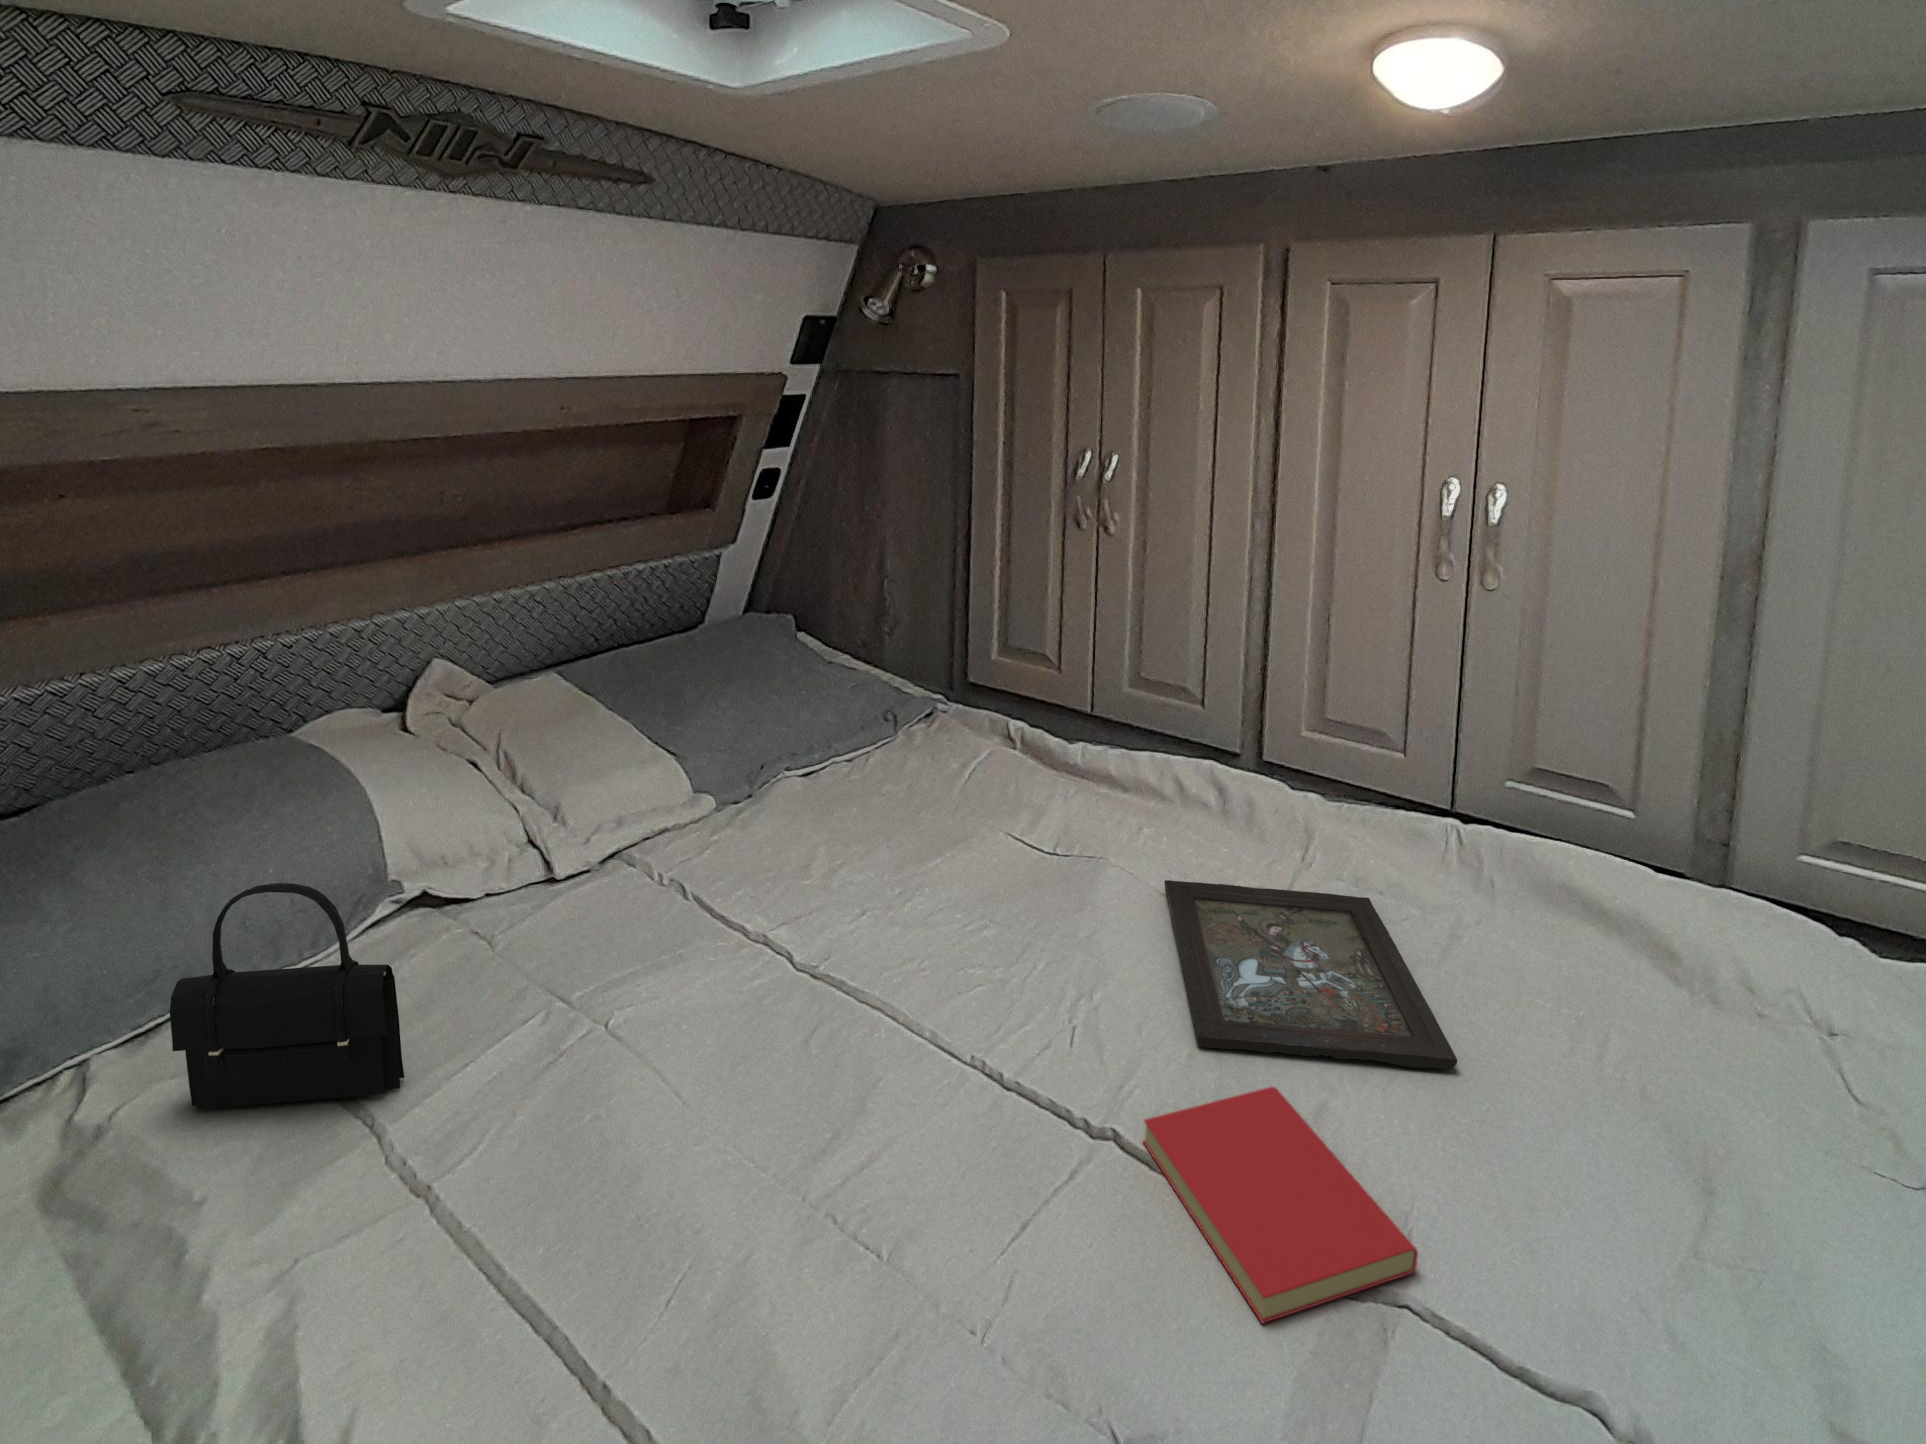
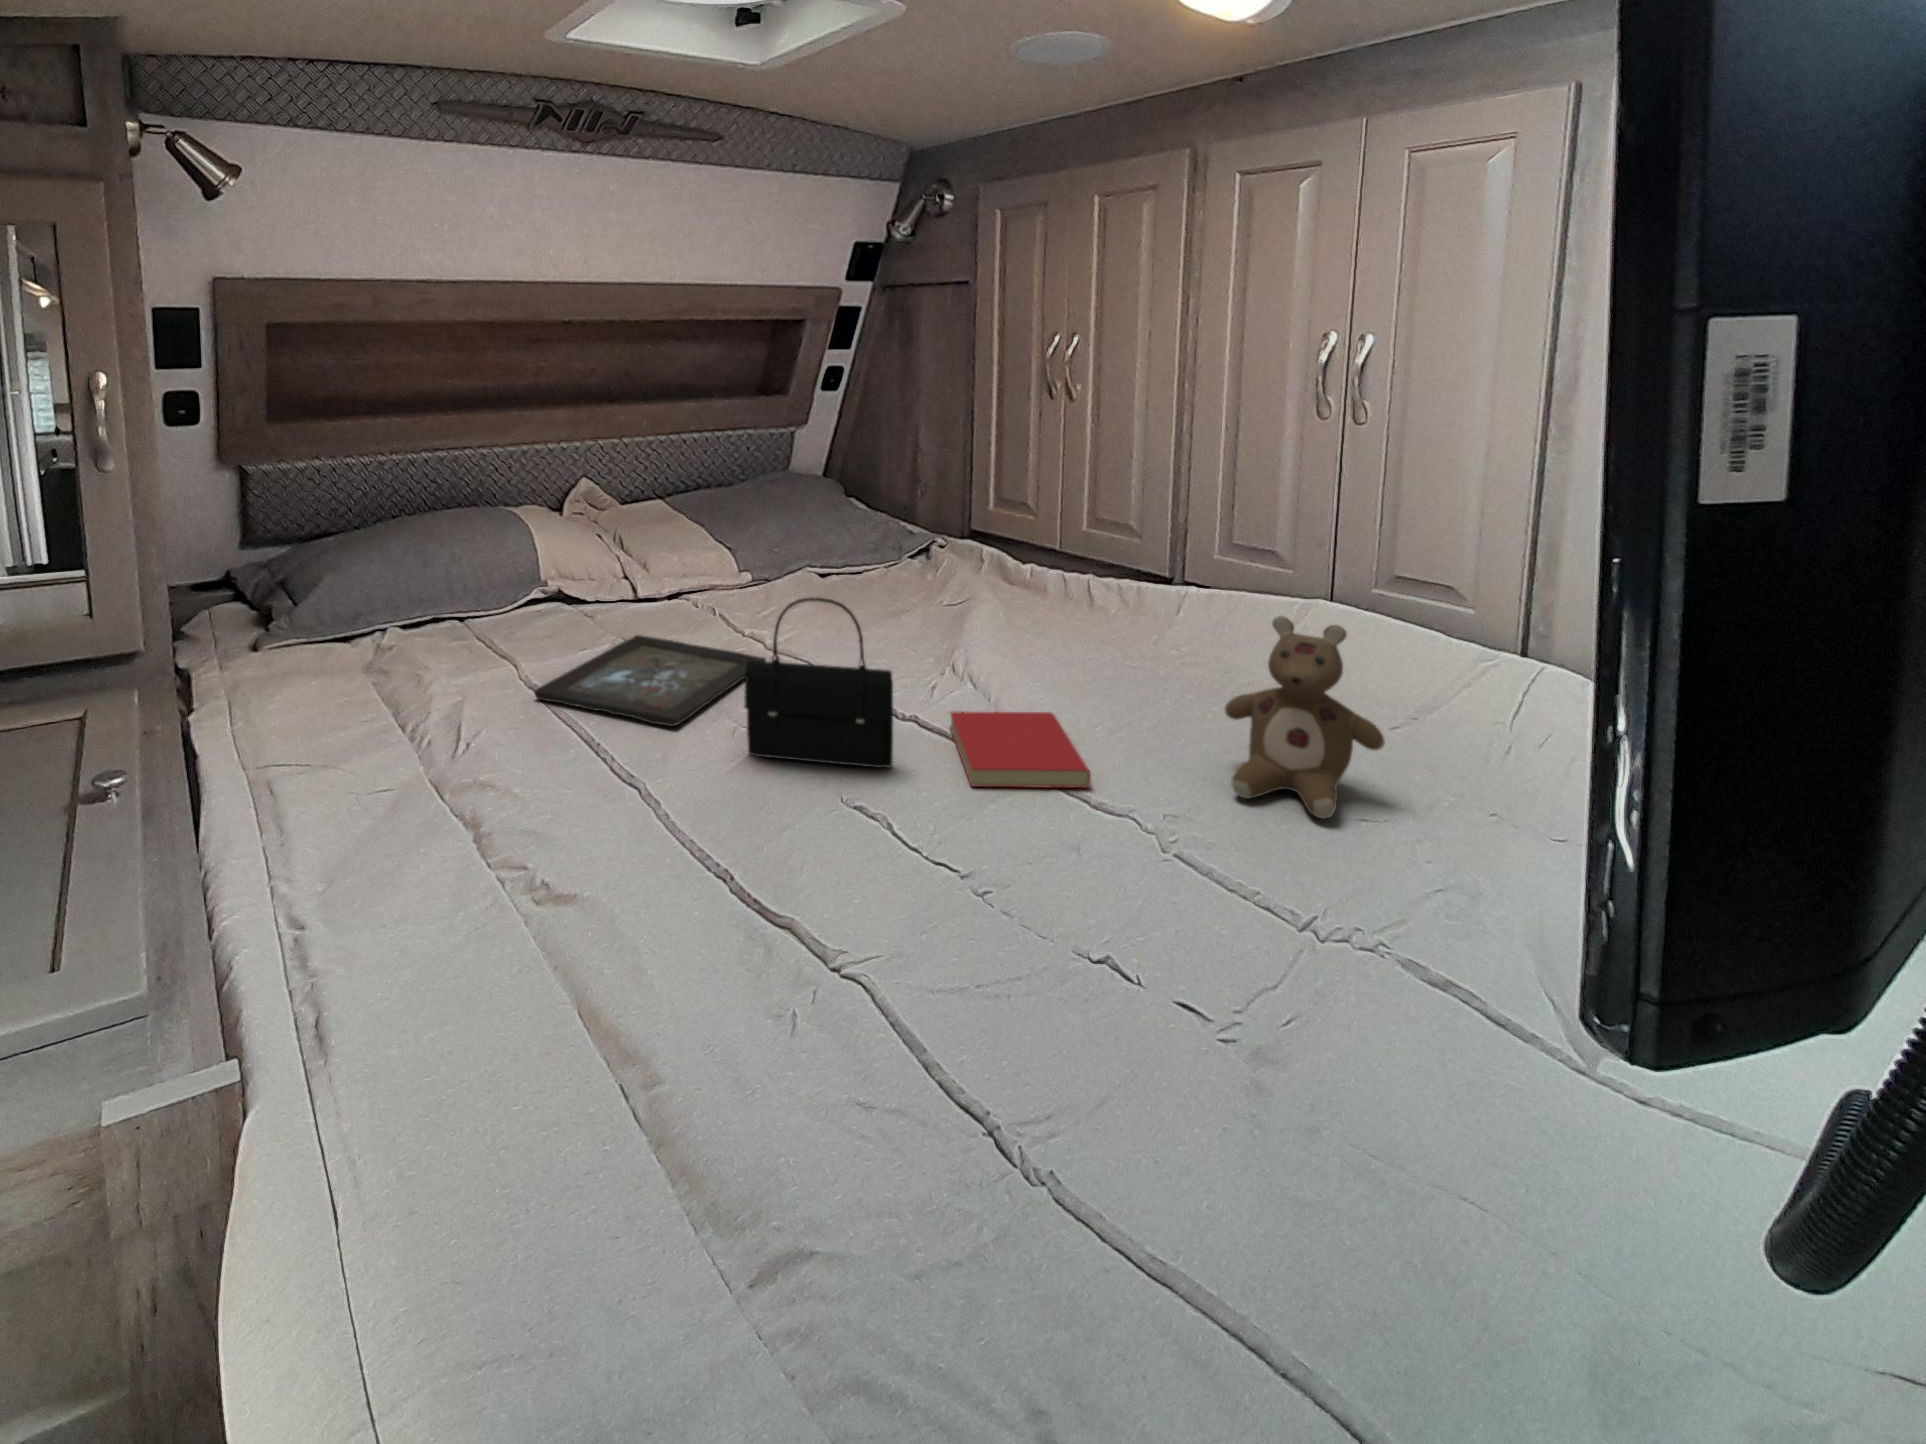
tray: present [1164,880,1457,1069] -> present [535,635,766,727]
handbag: present [170,883,404,1109] -> present [745,597,893,768]
stuffed bear: none [1524,953,1755,1270] -> present [1225,616,1385,819]

